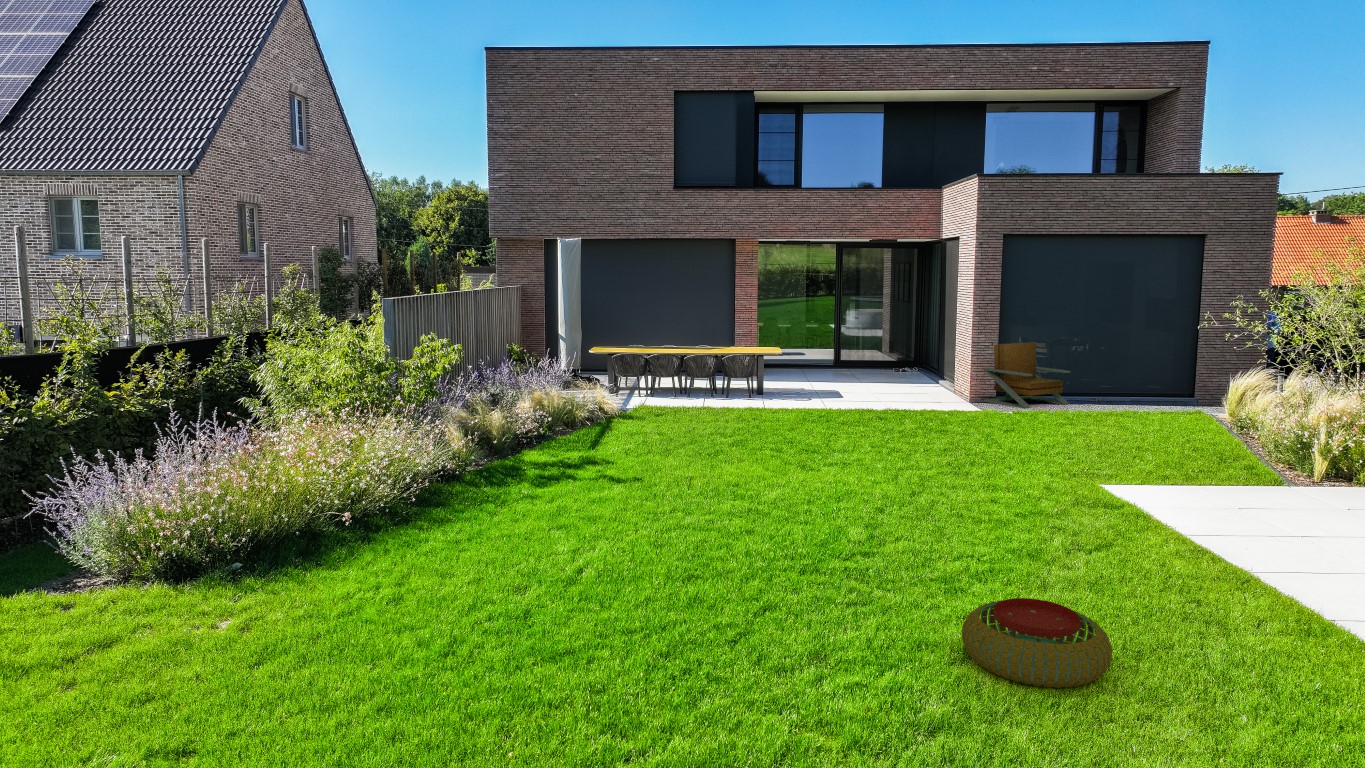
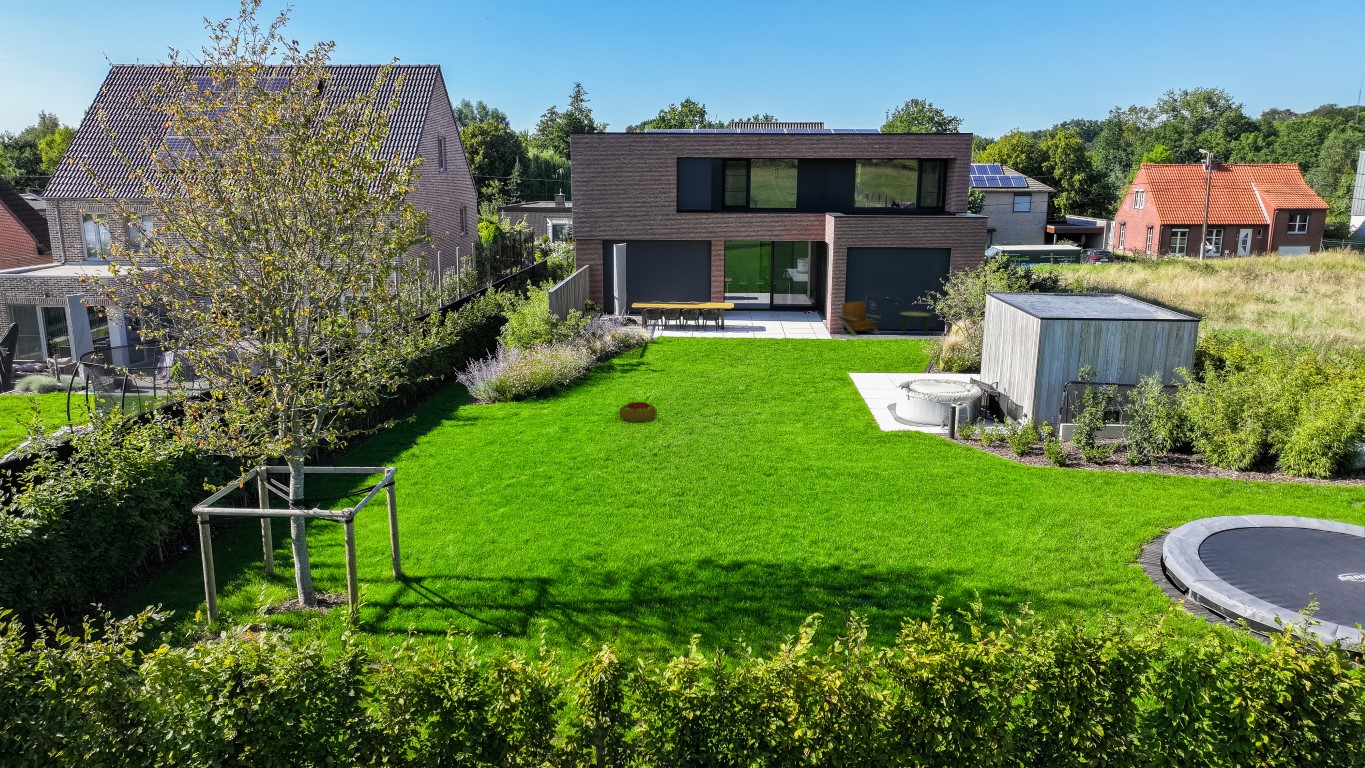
round table: none [1100,361,1175,408] -> present [899,310,933,335]
pouf: present [962,598,1112,688] -> present [619,402,657,422]

